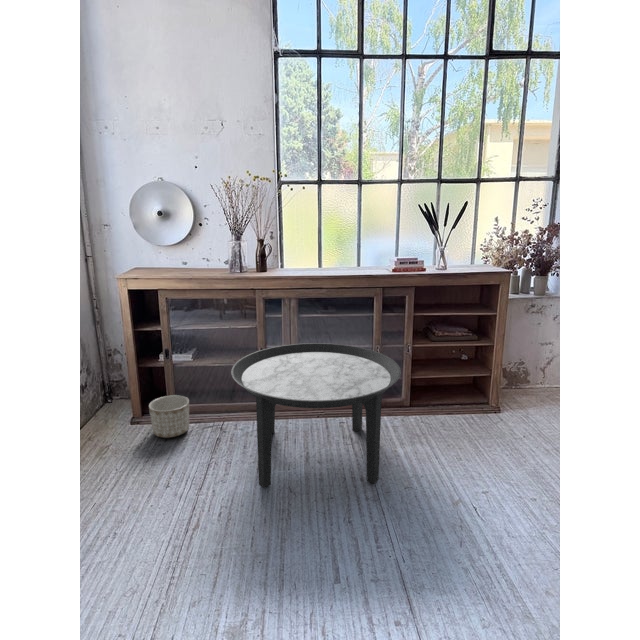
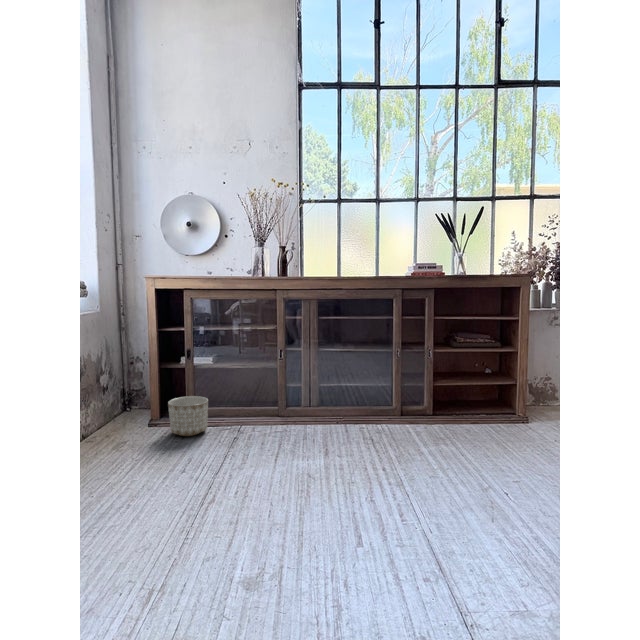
round table: present [231,343,401,488] -> none [252,345,423,473]

